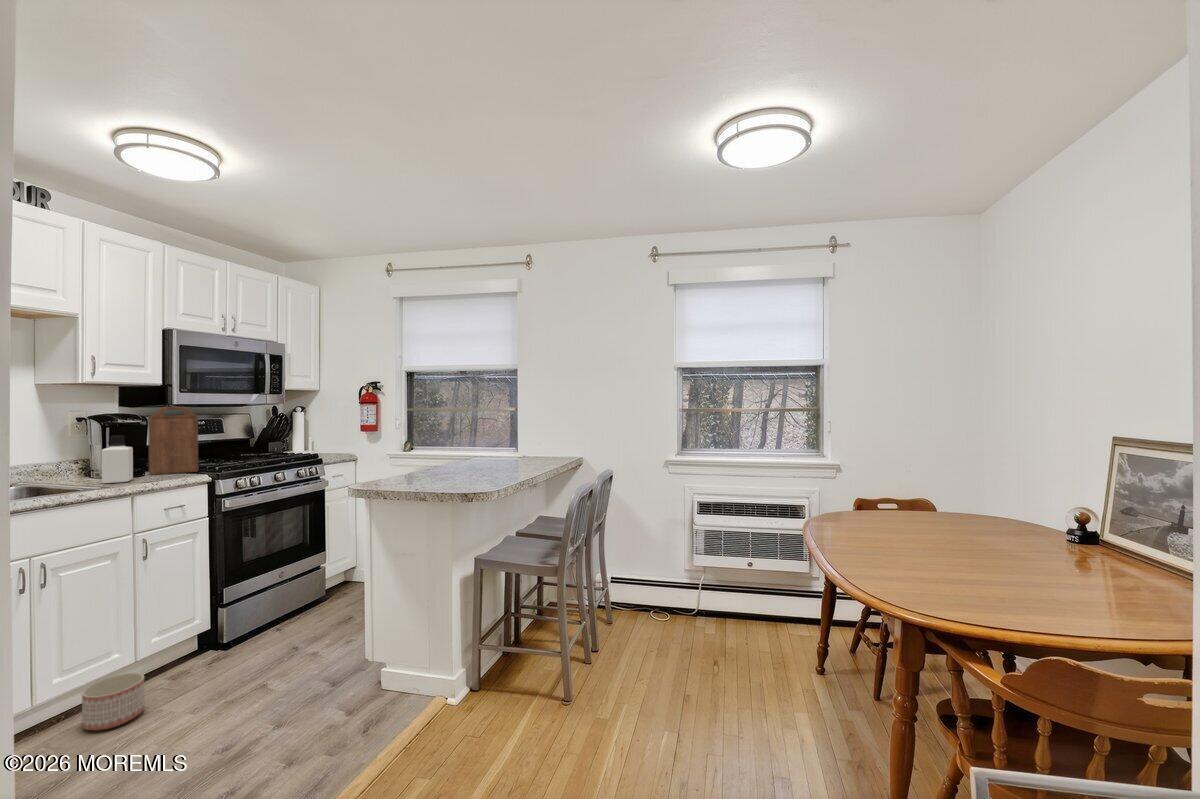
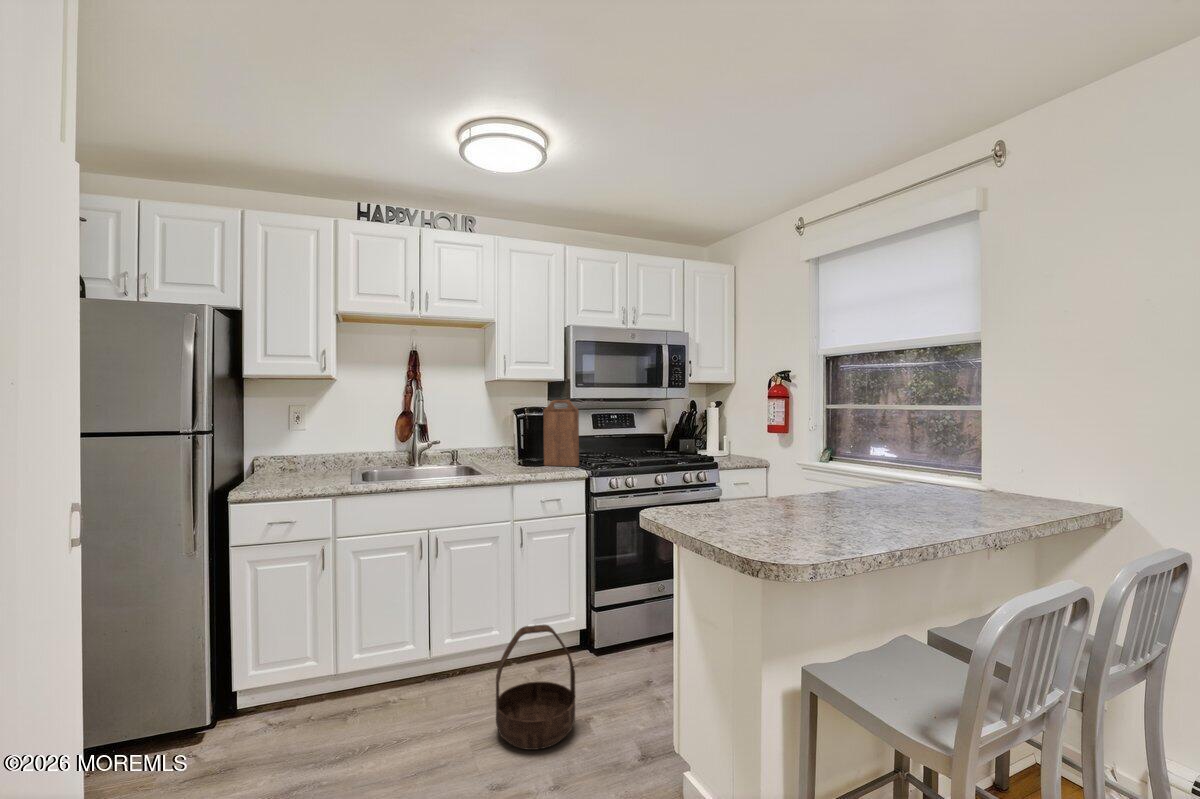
bottle: present [102,436,133,483] -> none [501,426,526,470]
basket: none [174,612,261,724] -> present [496,625,575,750]
planter: present [82,672,144,731] -> none [453,654,498,706]

